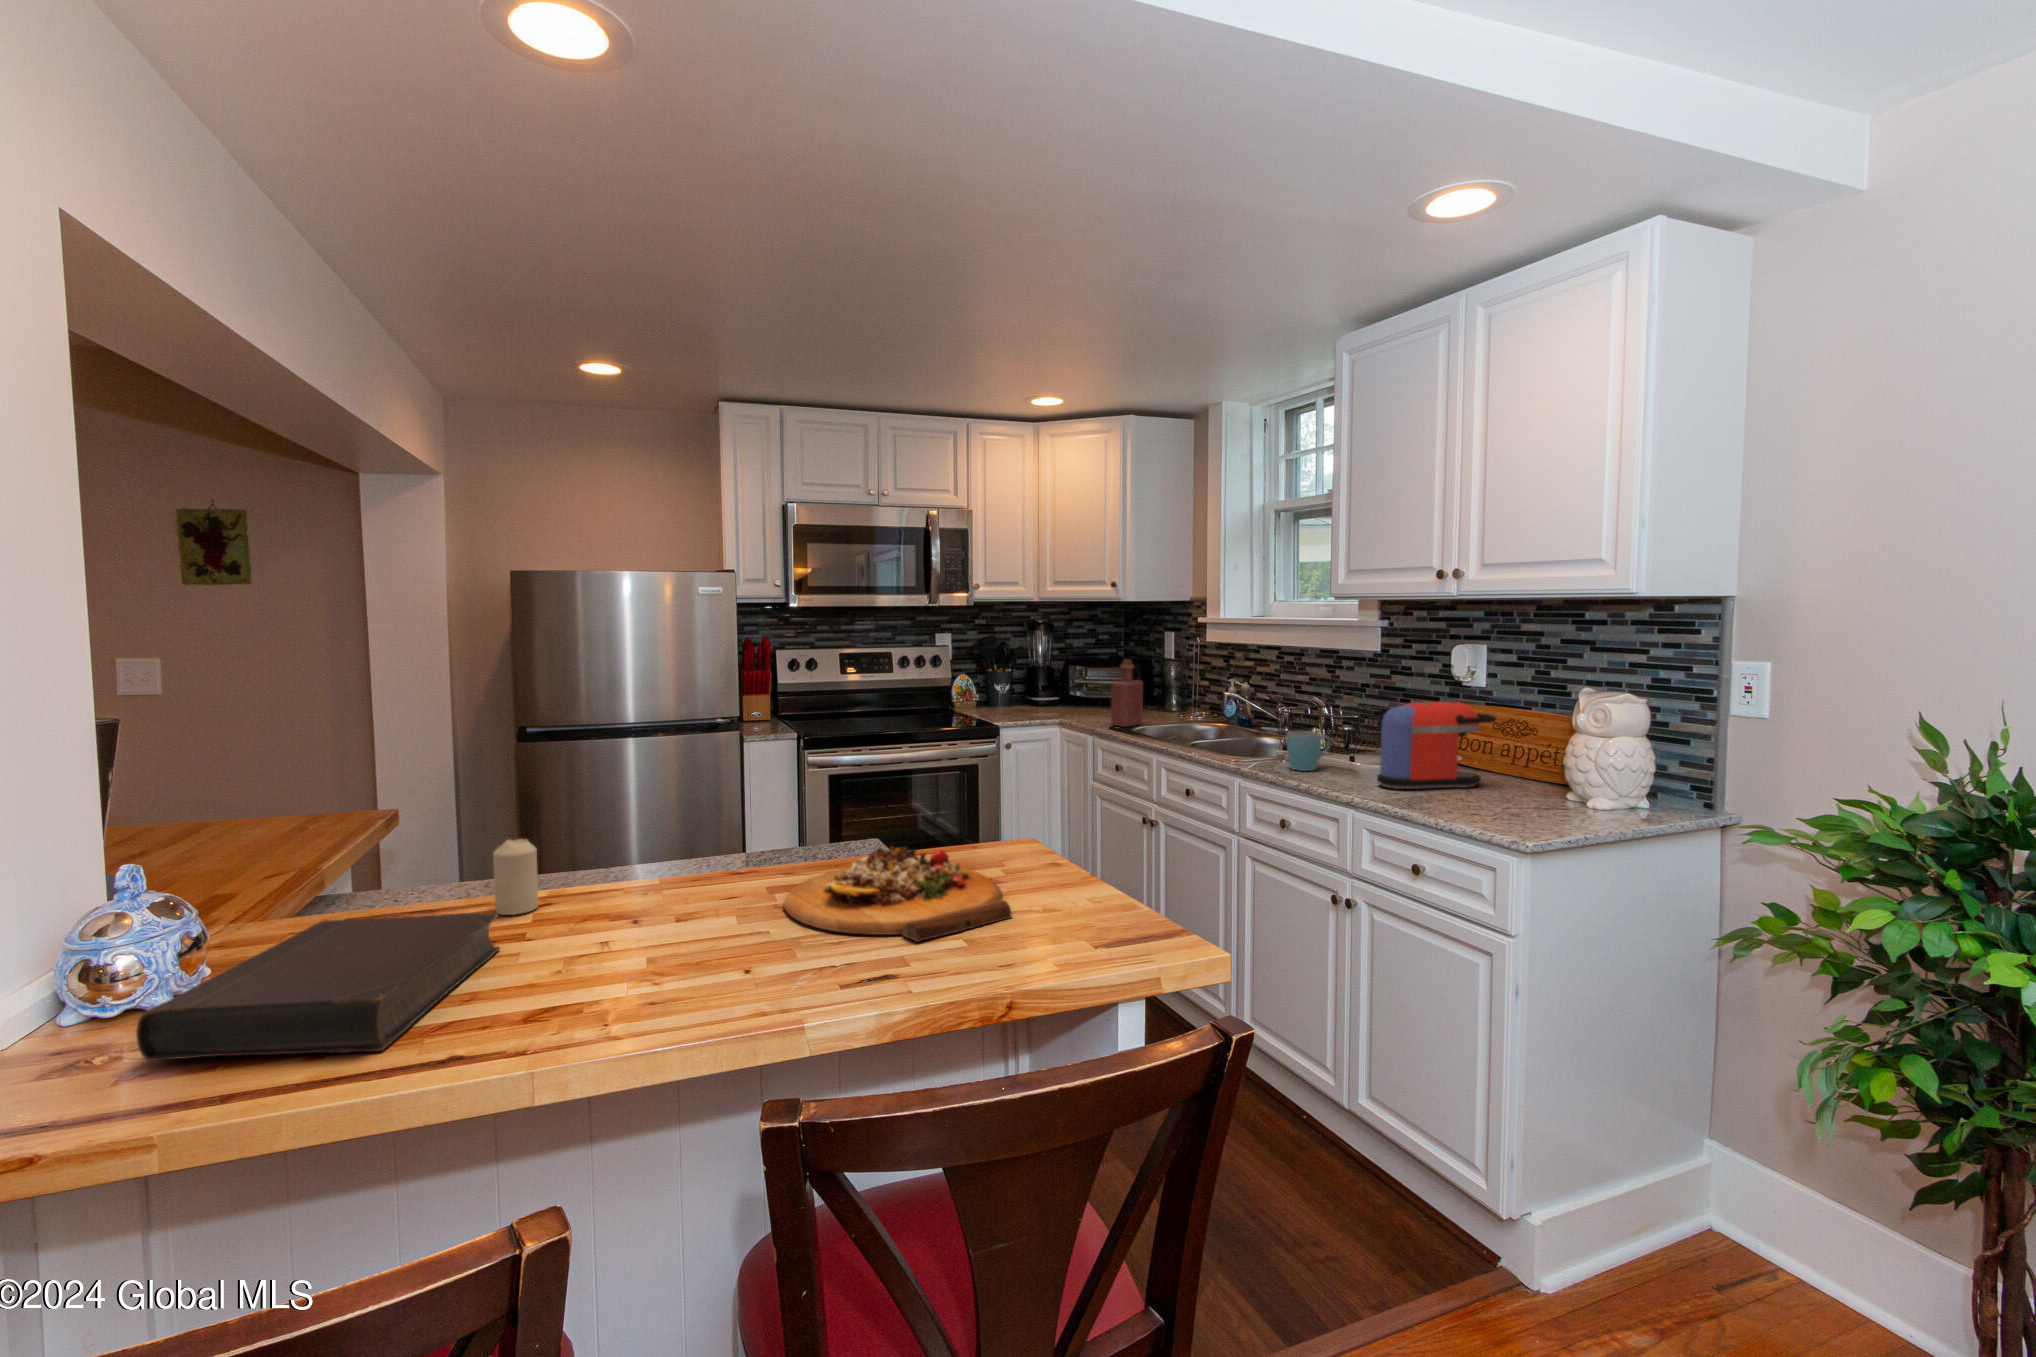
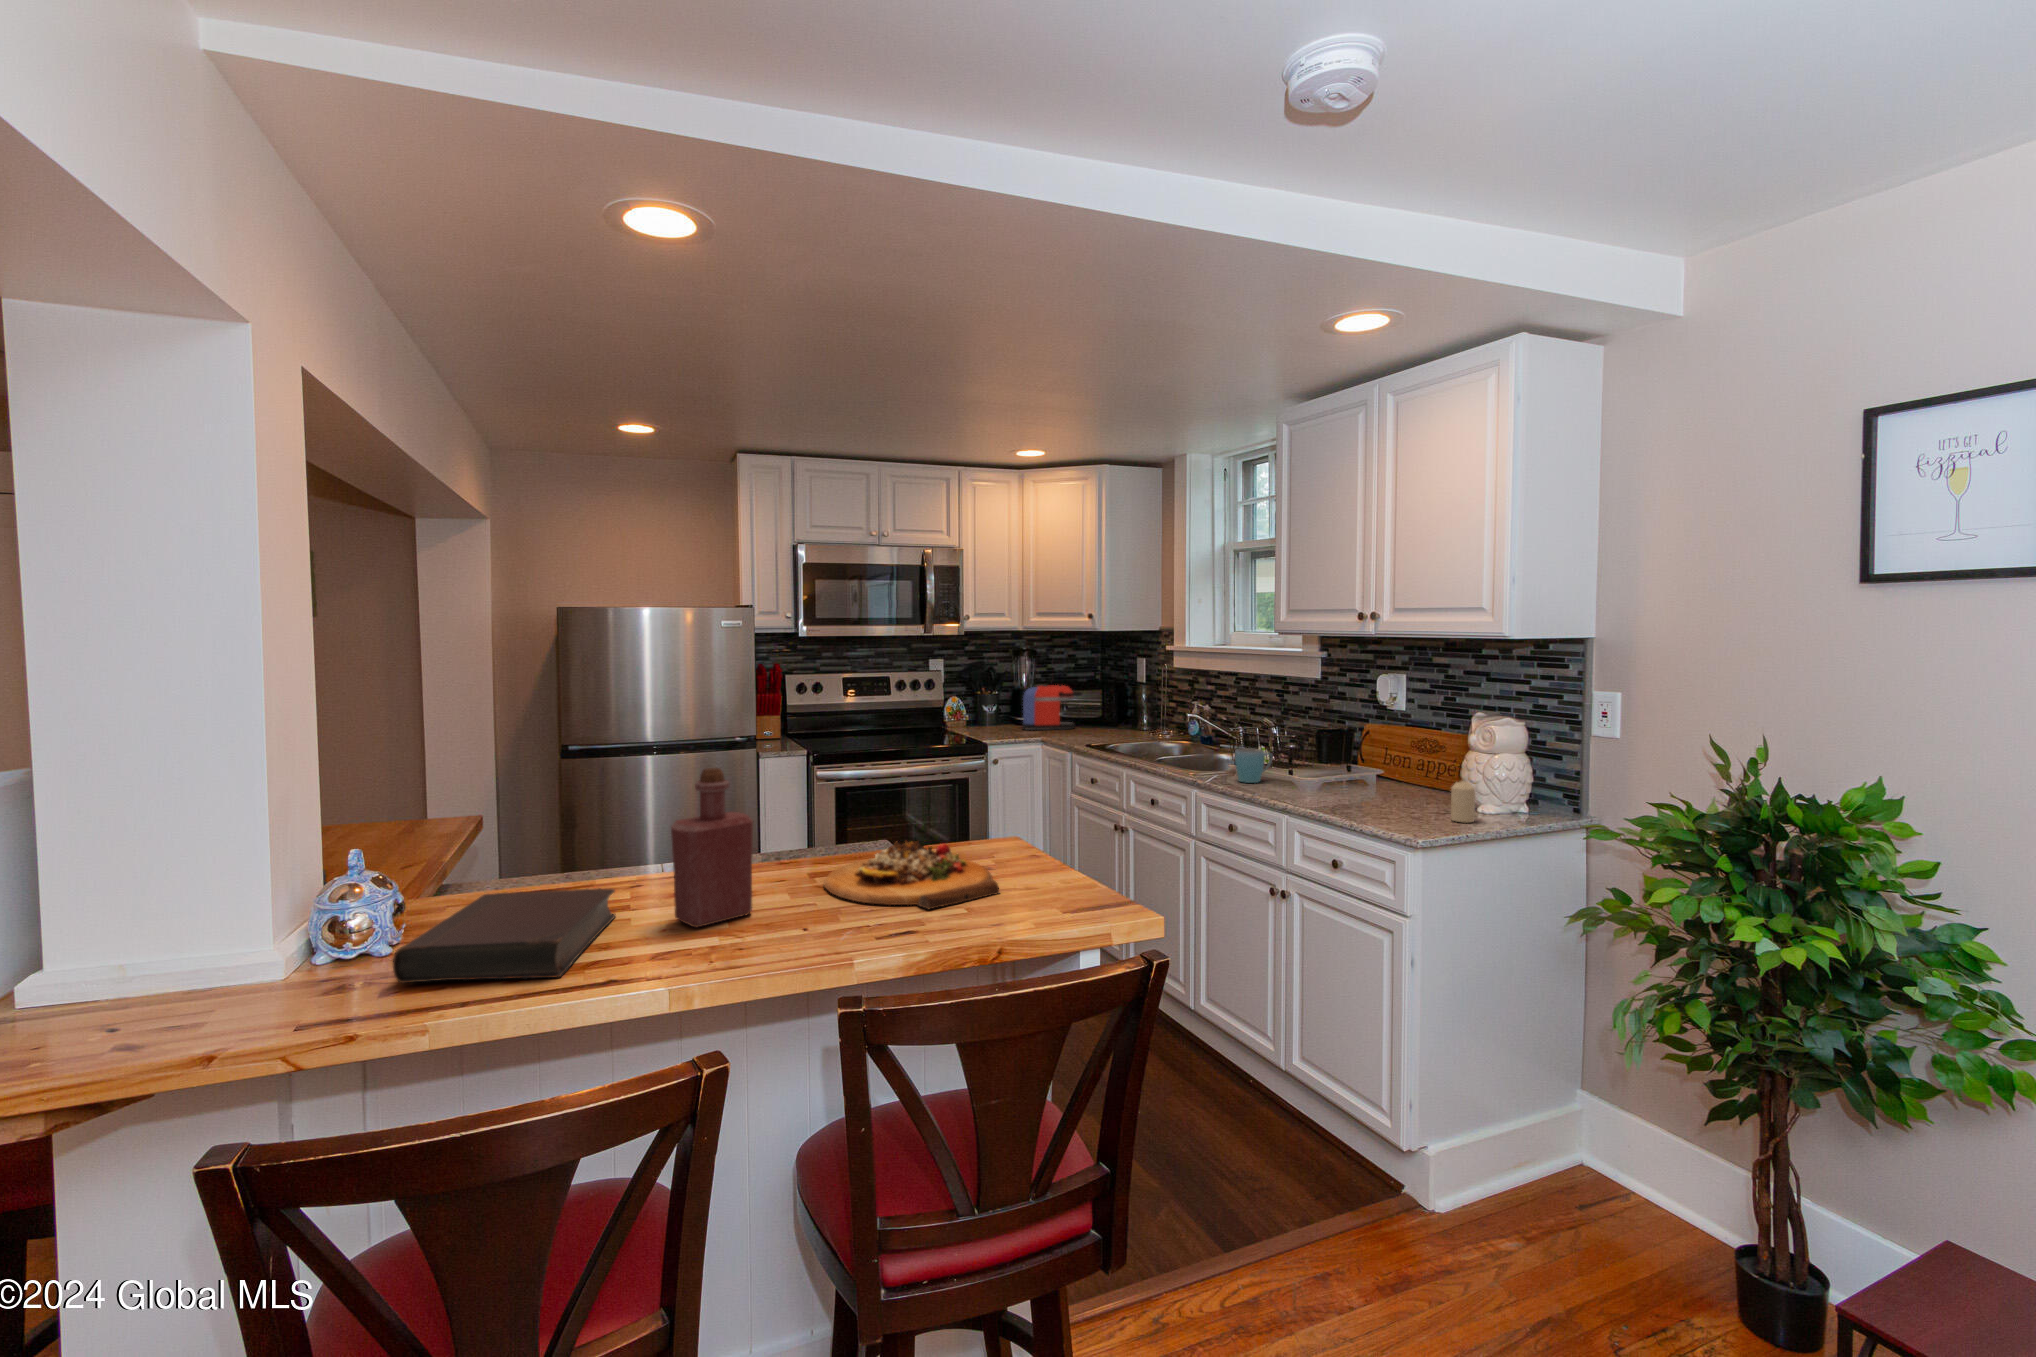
bottle: present [1111,659,1143,727] -> present [671,768,753,928]
coffee maker: present [1377,702,1496,789] -> present [1022,685,1082,730]
candle: present [493,839,538,915] -> present [1451,781,1475,823]

